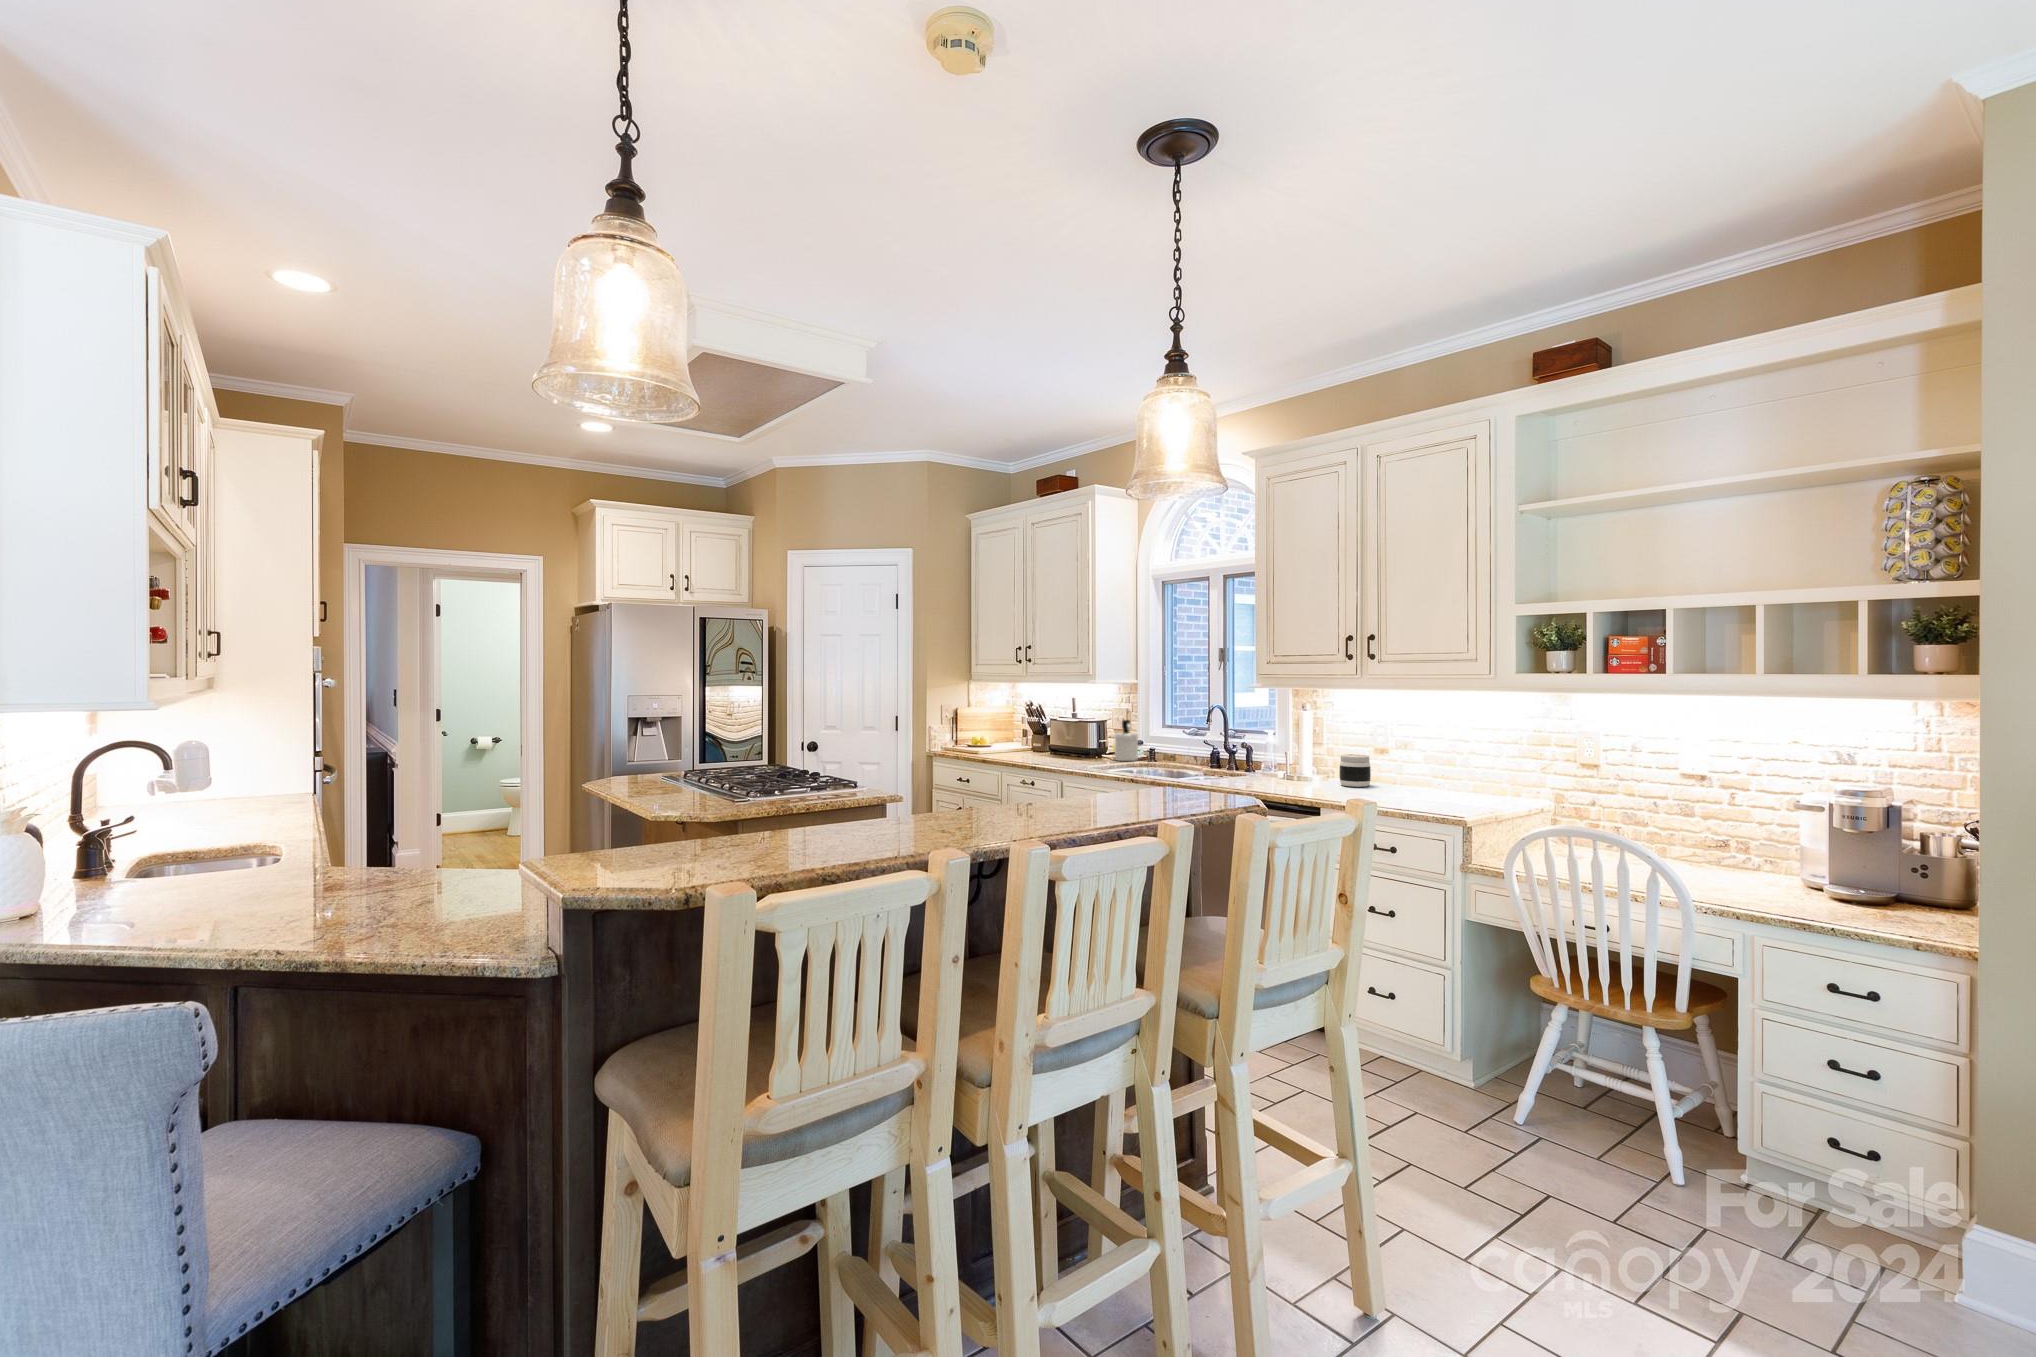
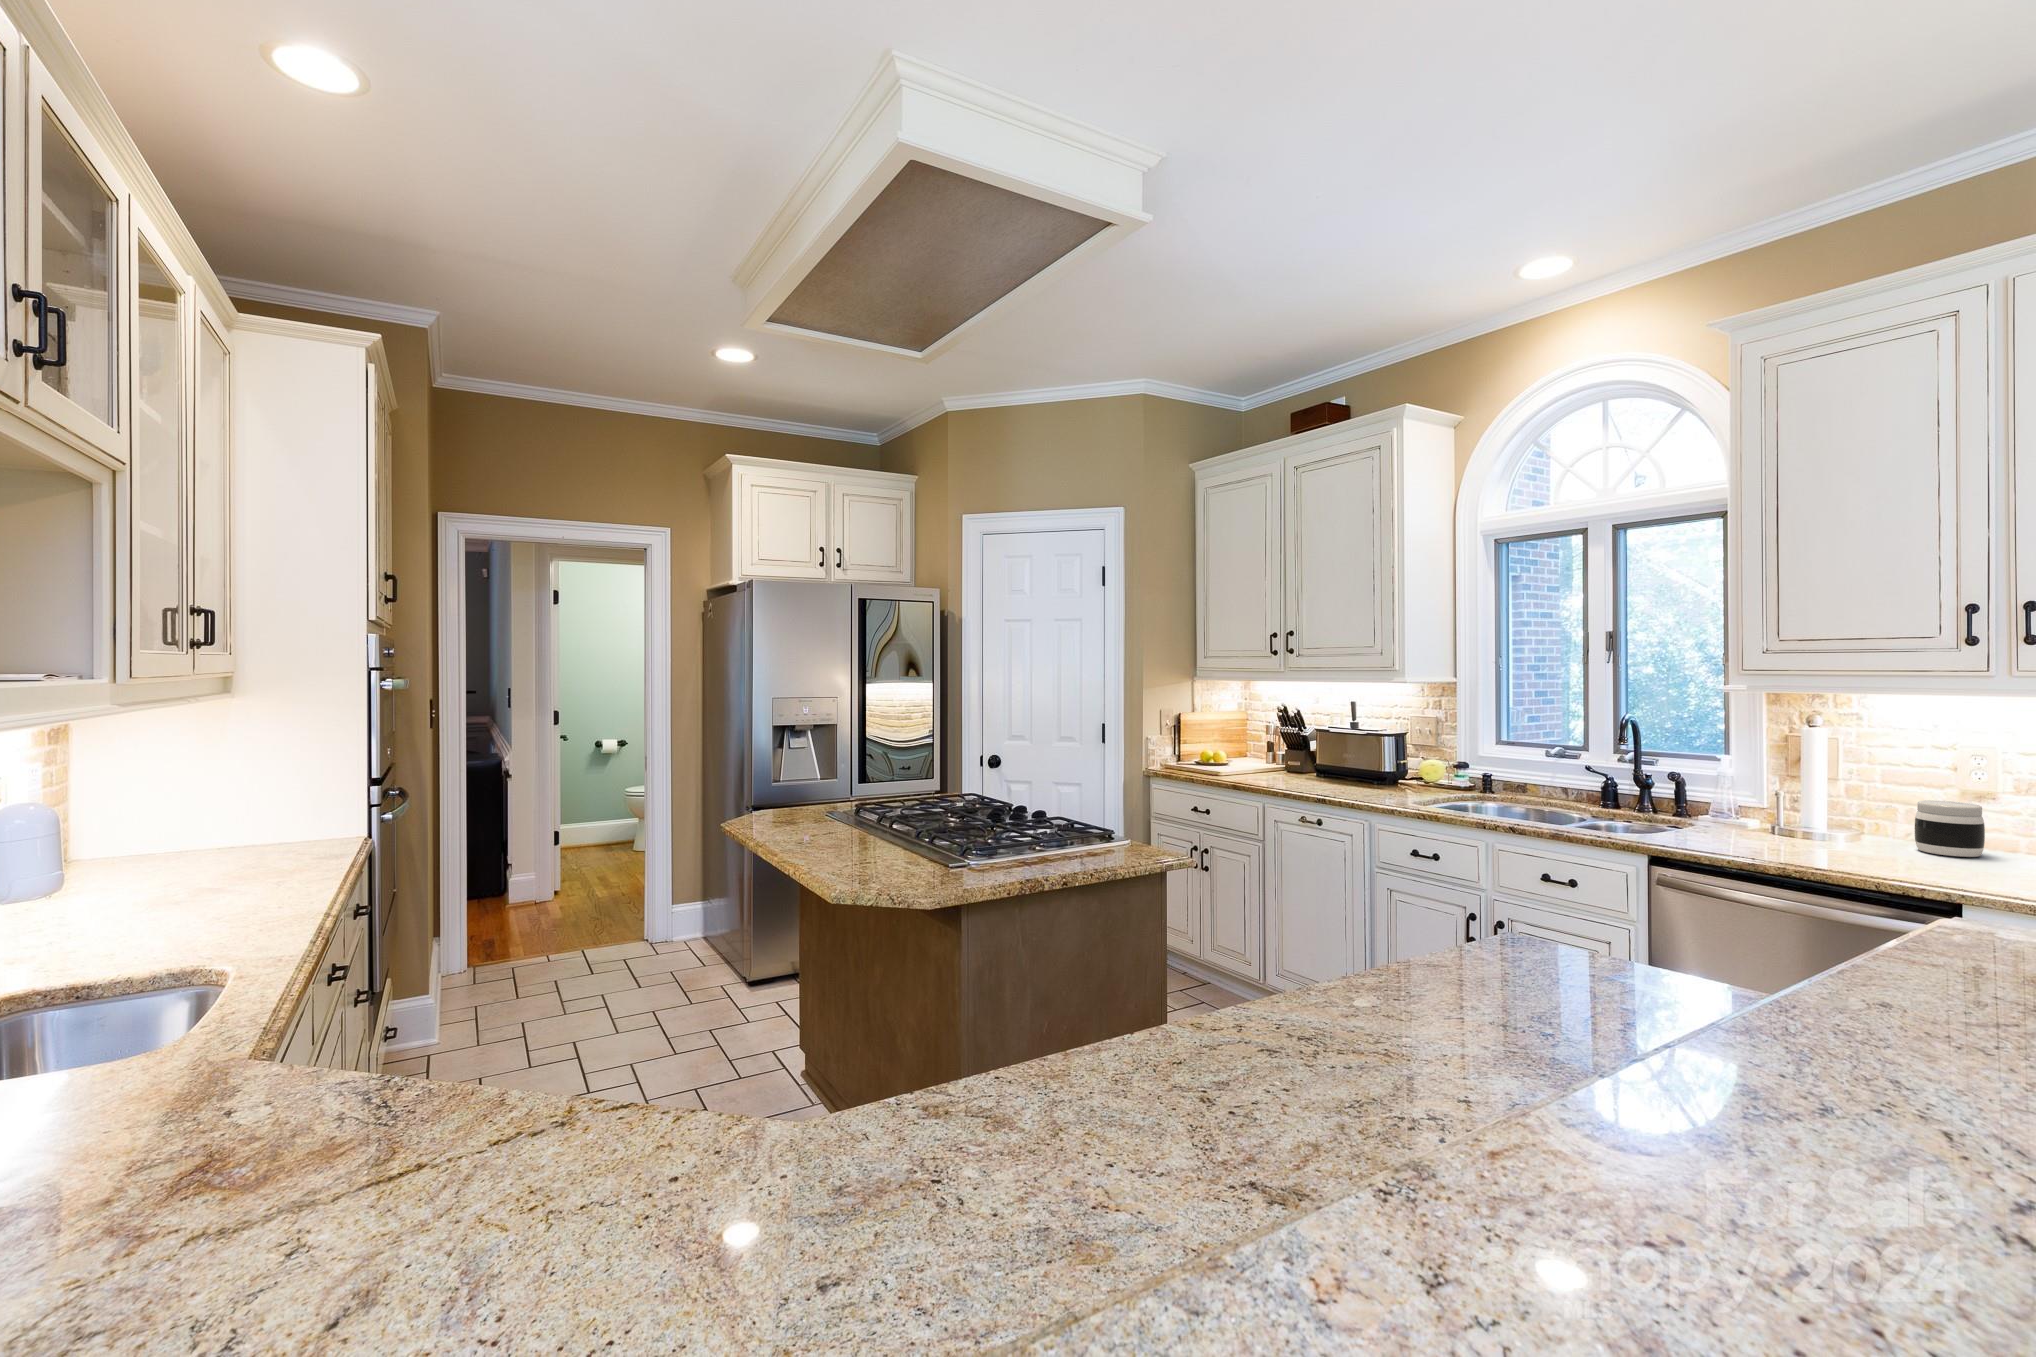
soap dispenser: present [1114,720,1138,761] -> none [1435,734,1474,793]

